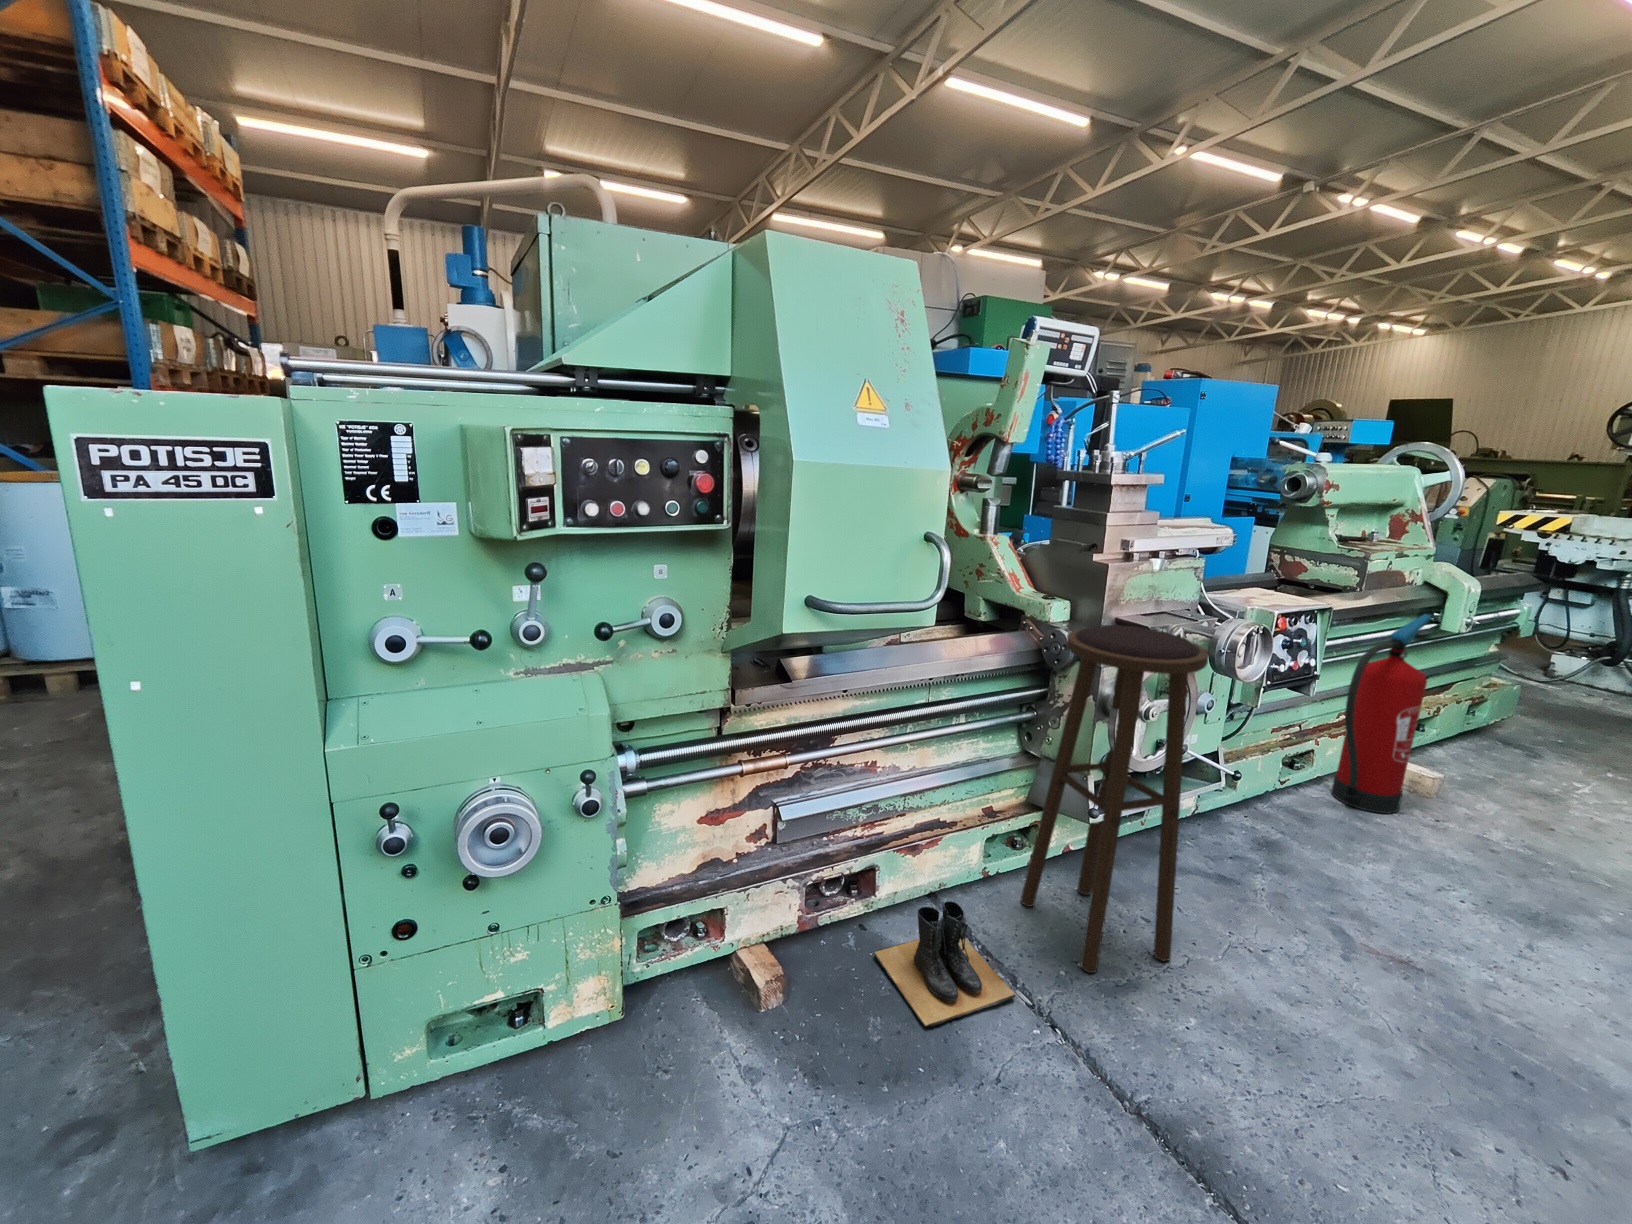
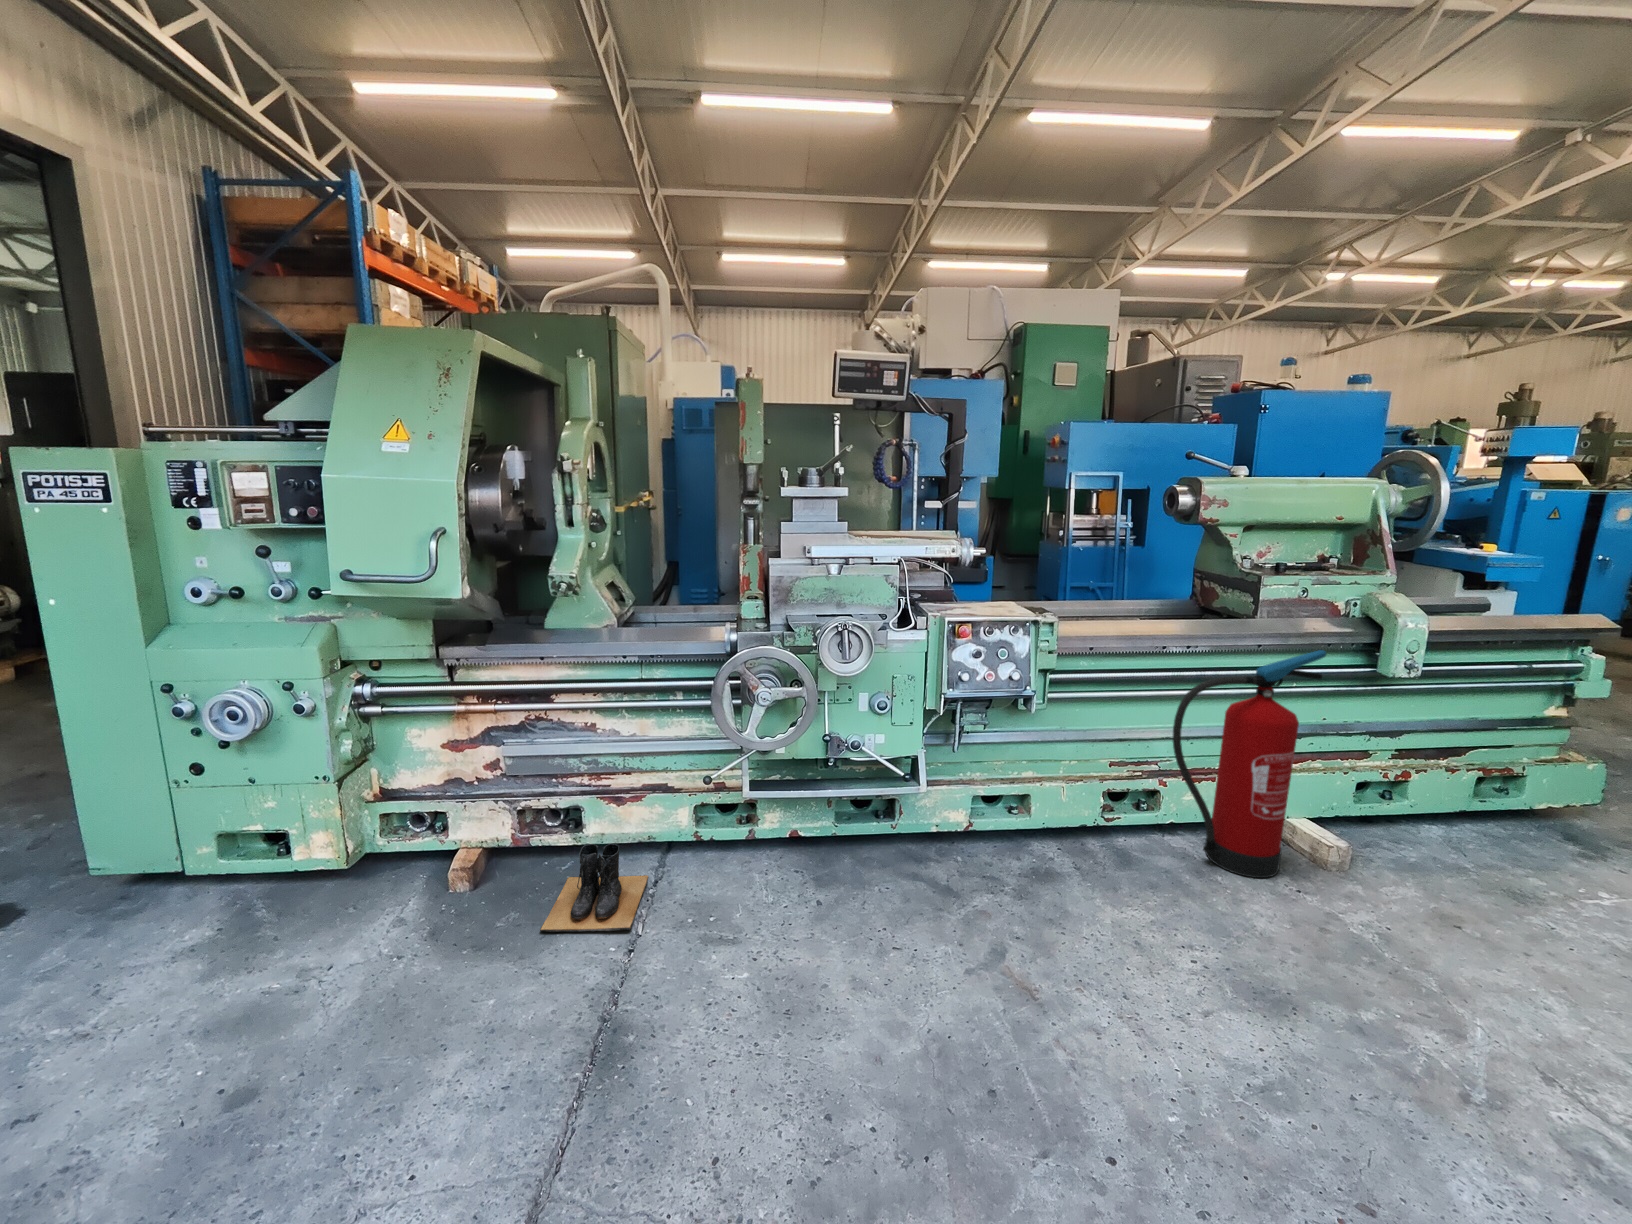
stool: present [1021,625,1209,973] -> none [701,622,818,938]

